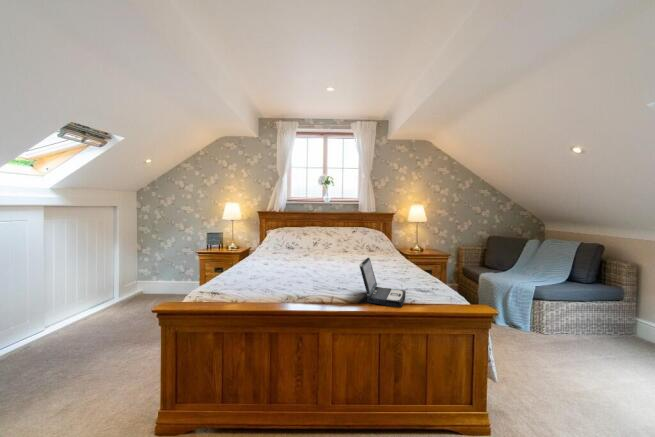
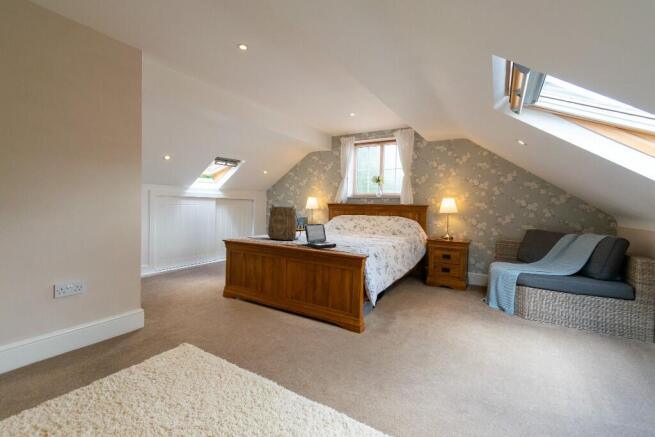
tote bag: none [254,228,314,292] -> present [268,205,301,240]

